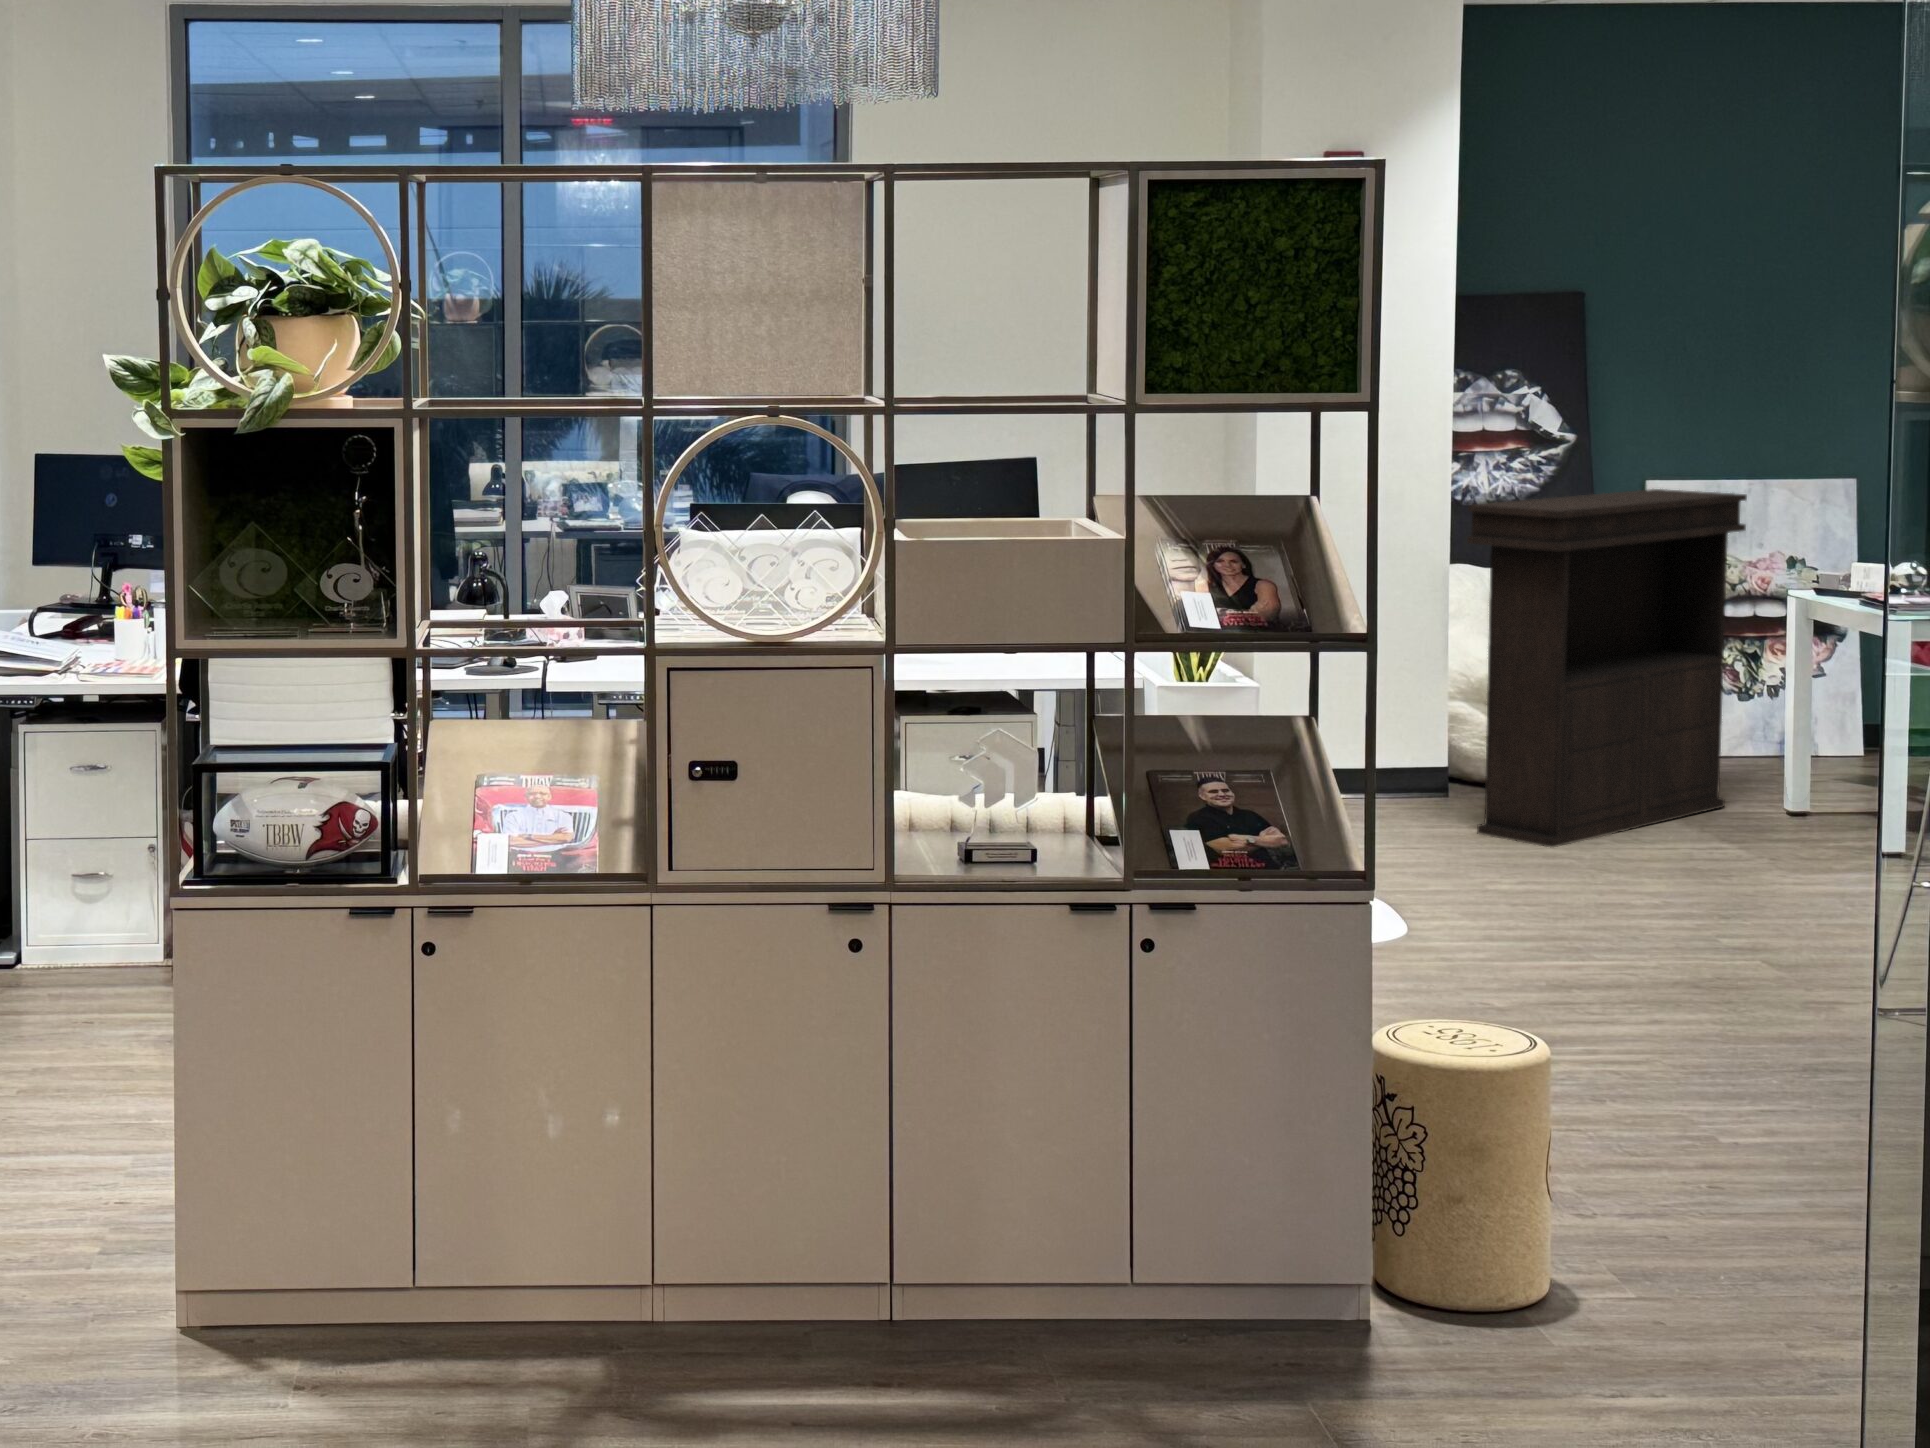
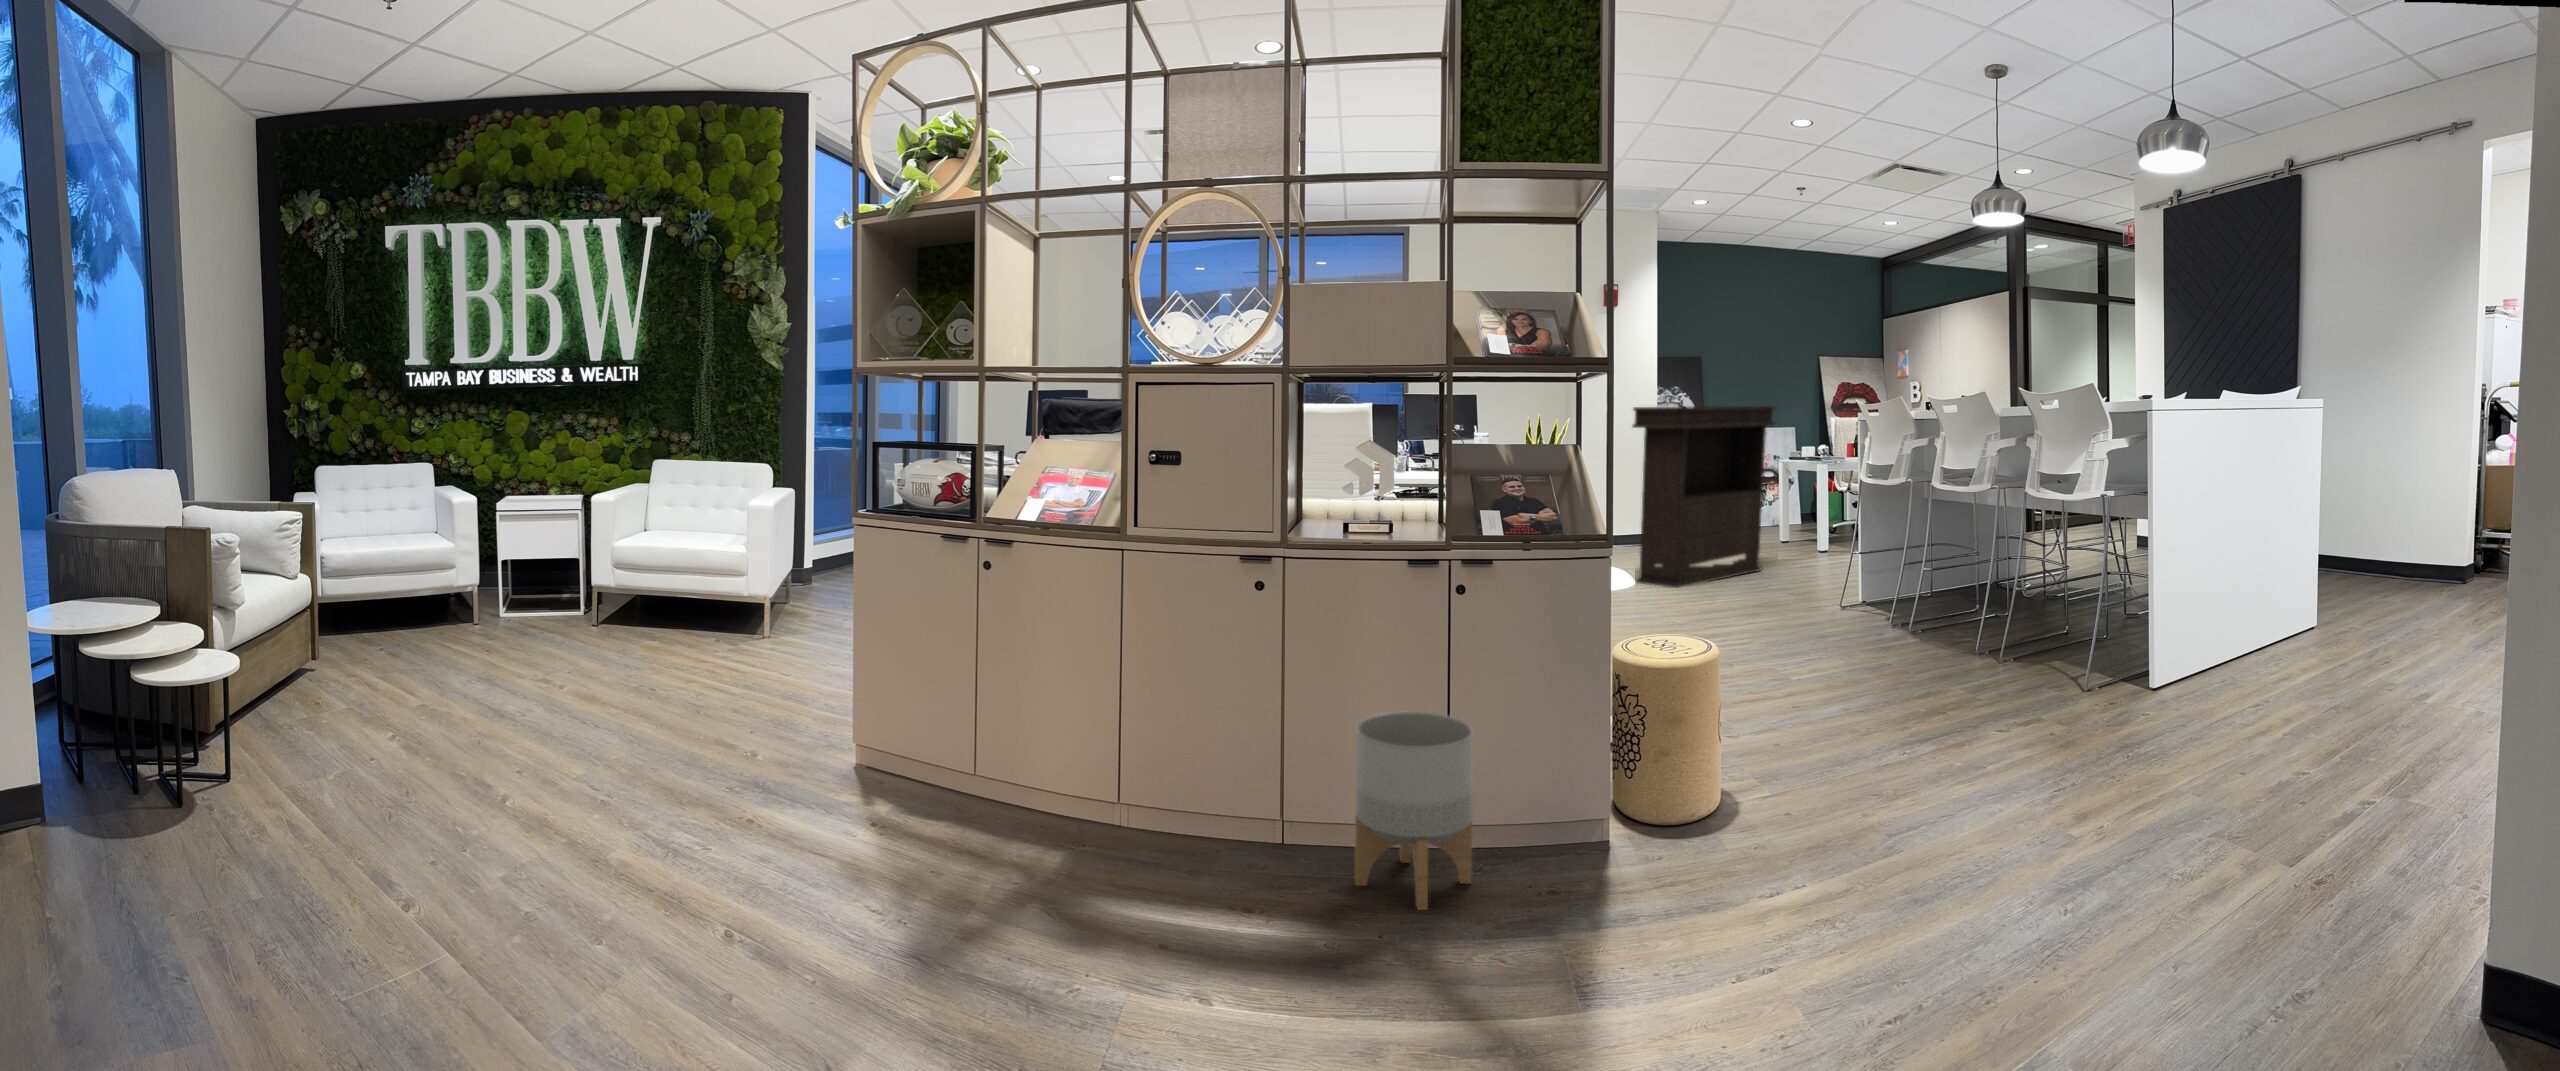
planter: none [996,1131,1165,1417] -> present [1355,711,1474,910]

